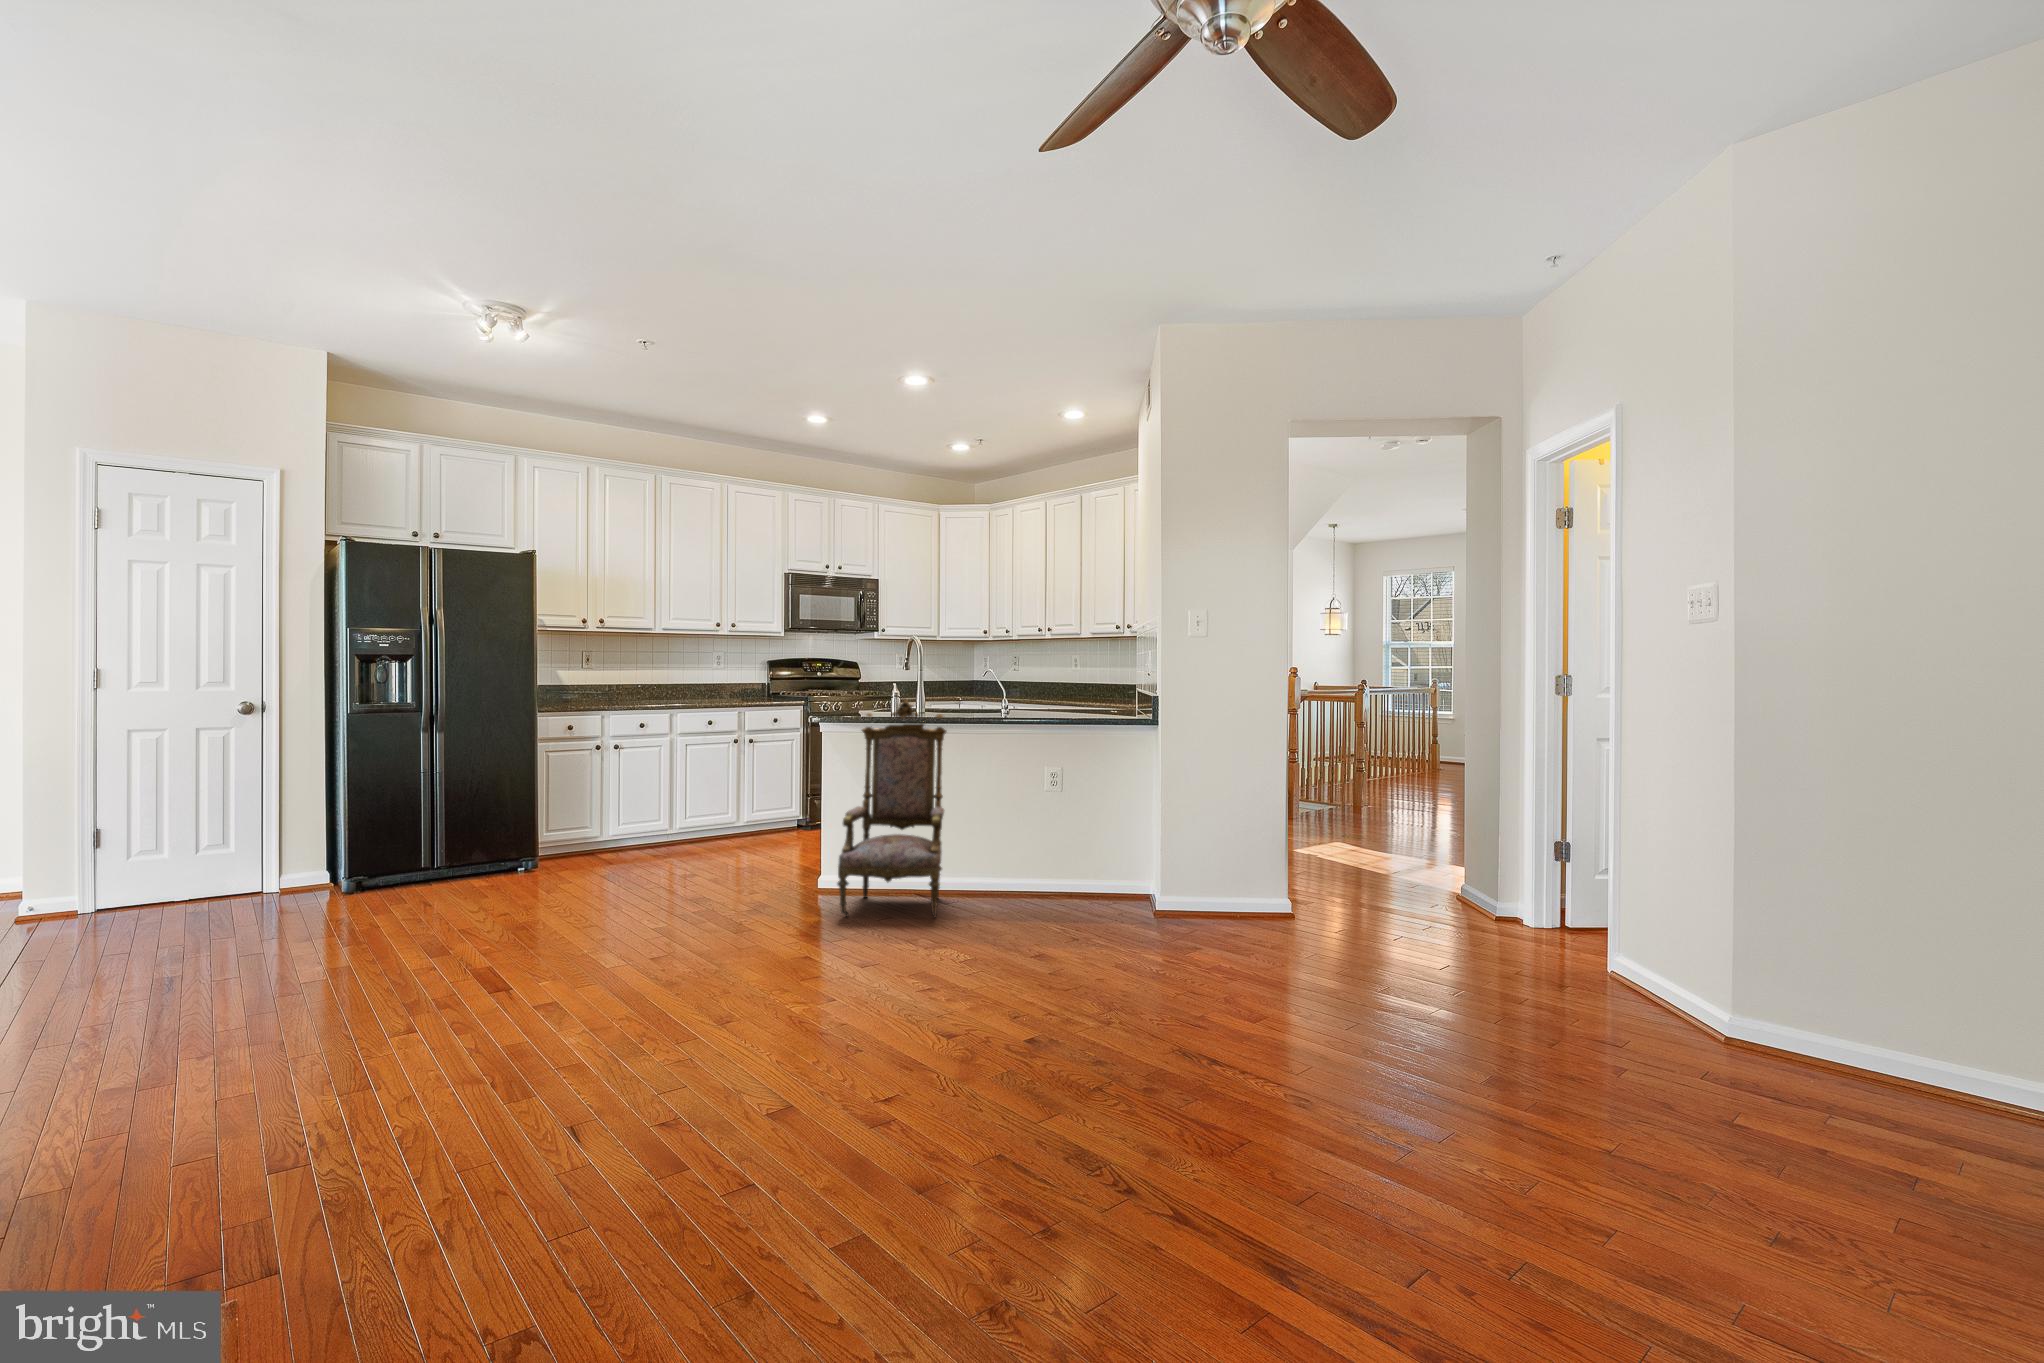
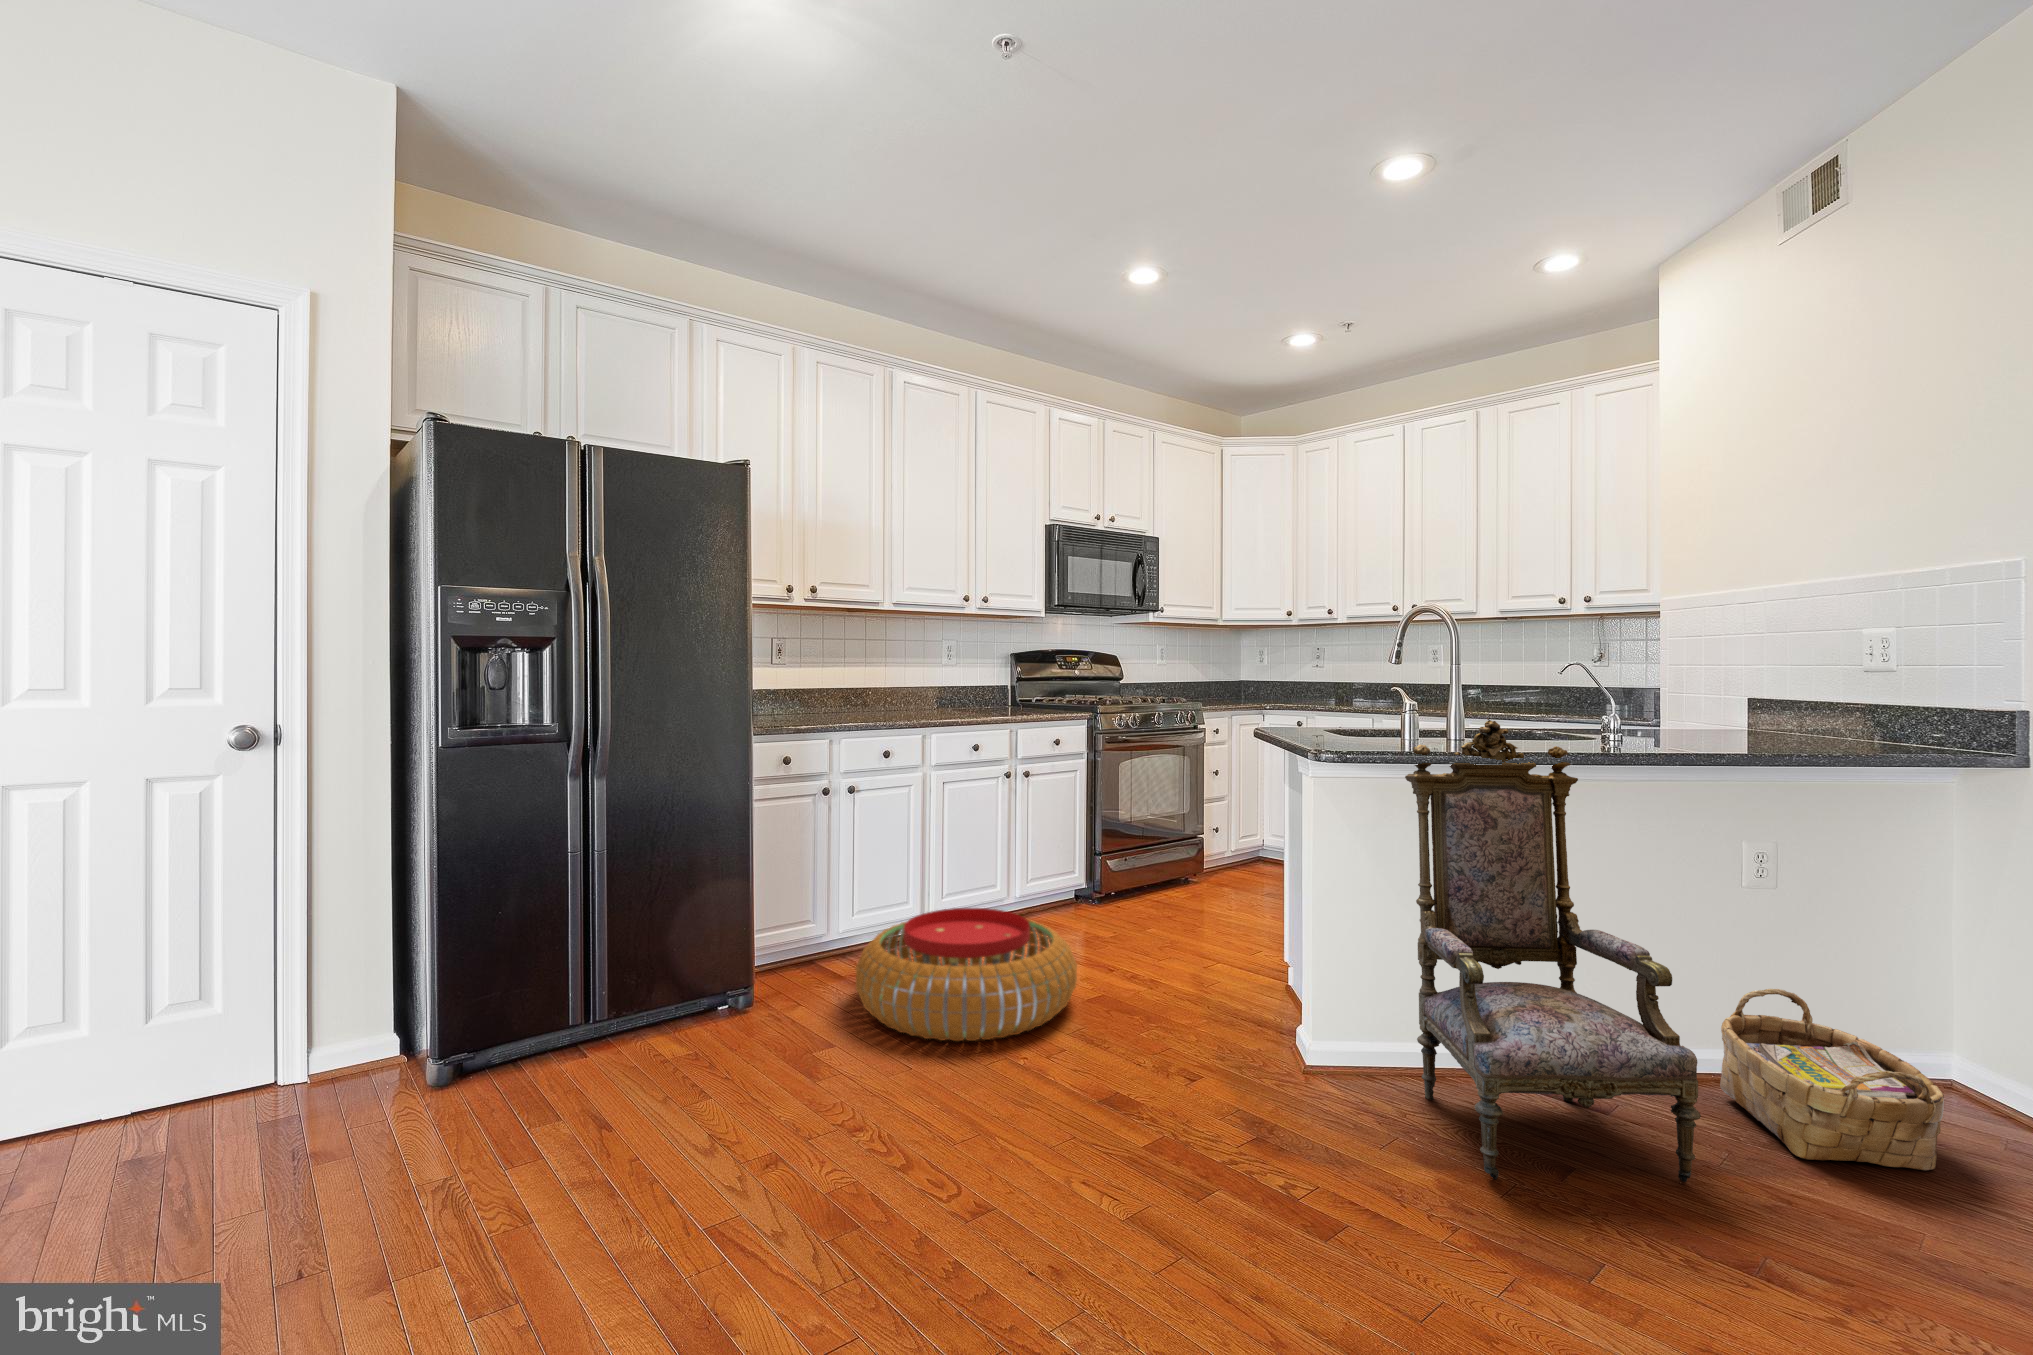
pouf: none [593,816,731,880] -> present [856,908,1077,1041]
woven basket: none [1003,840,1077,916] -> present [1720,989,1944,1171]

